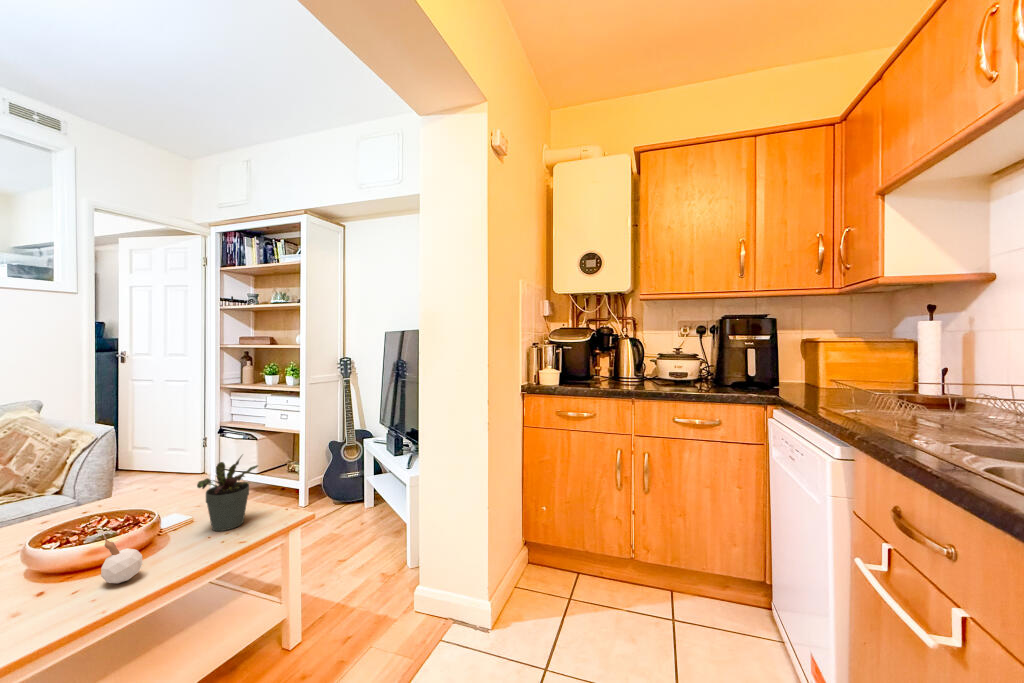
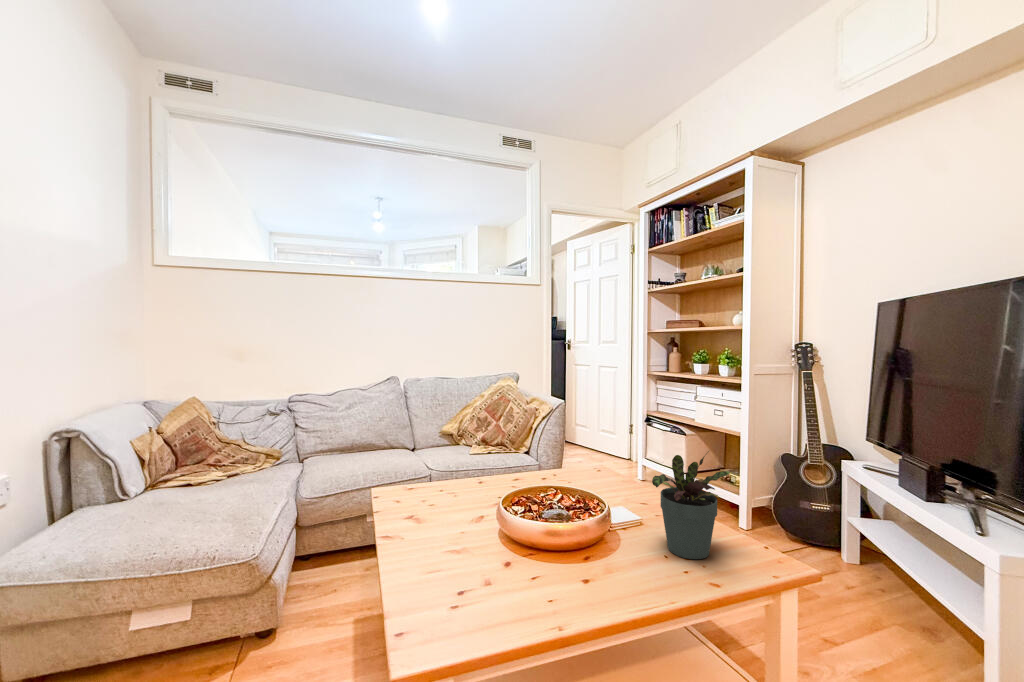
candle: present [101,532,142,584] -> none [556,514,597,594]

